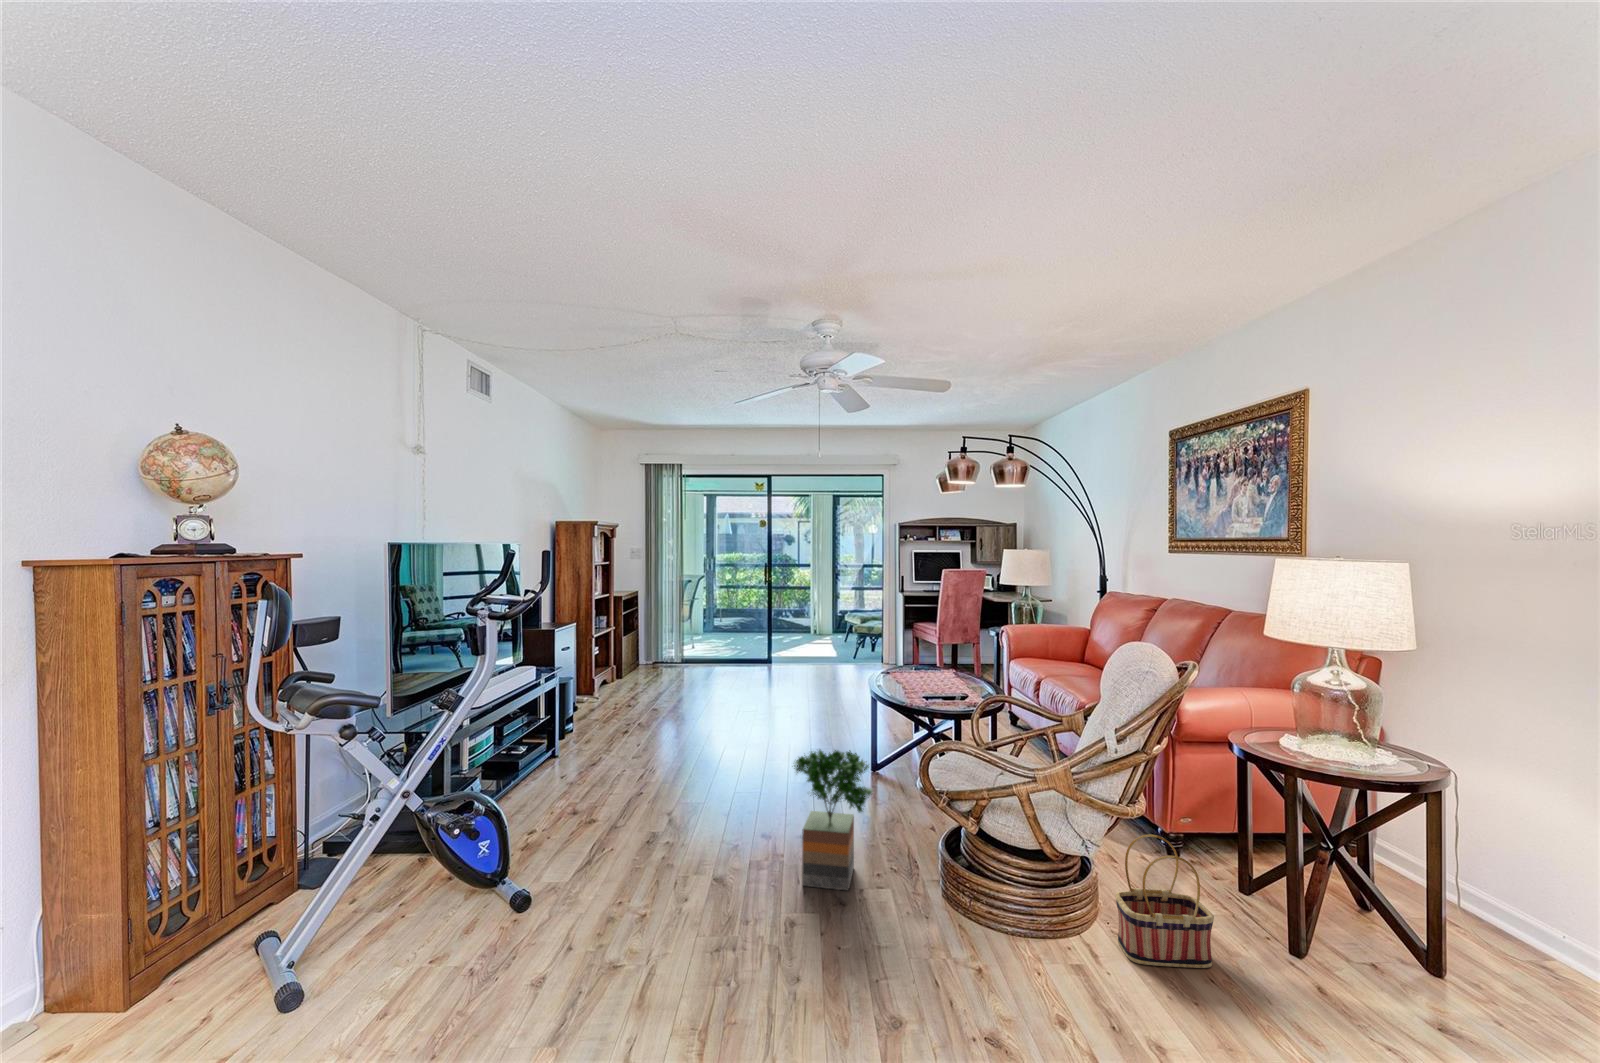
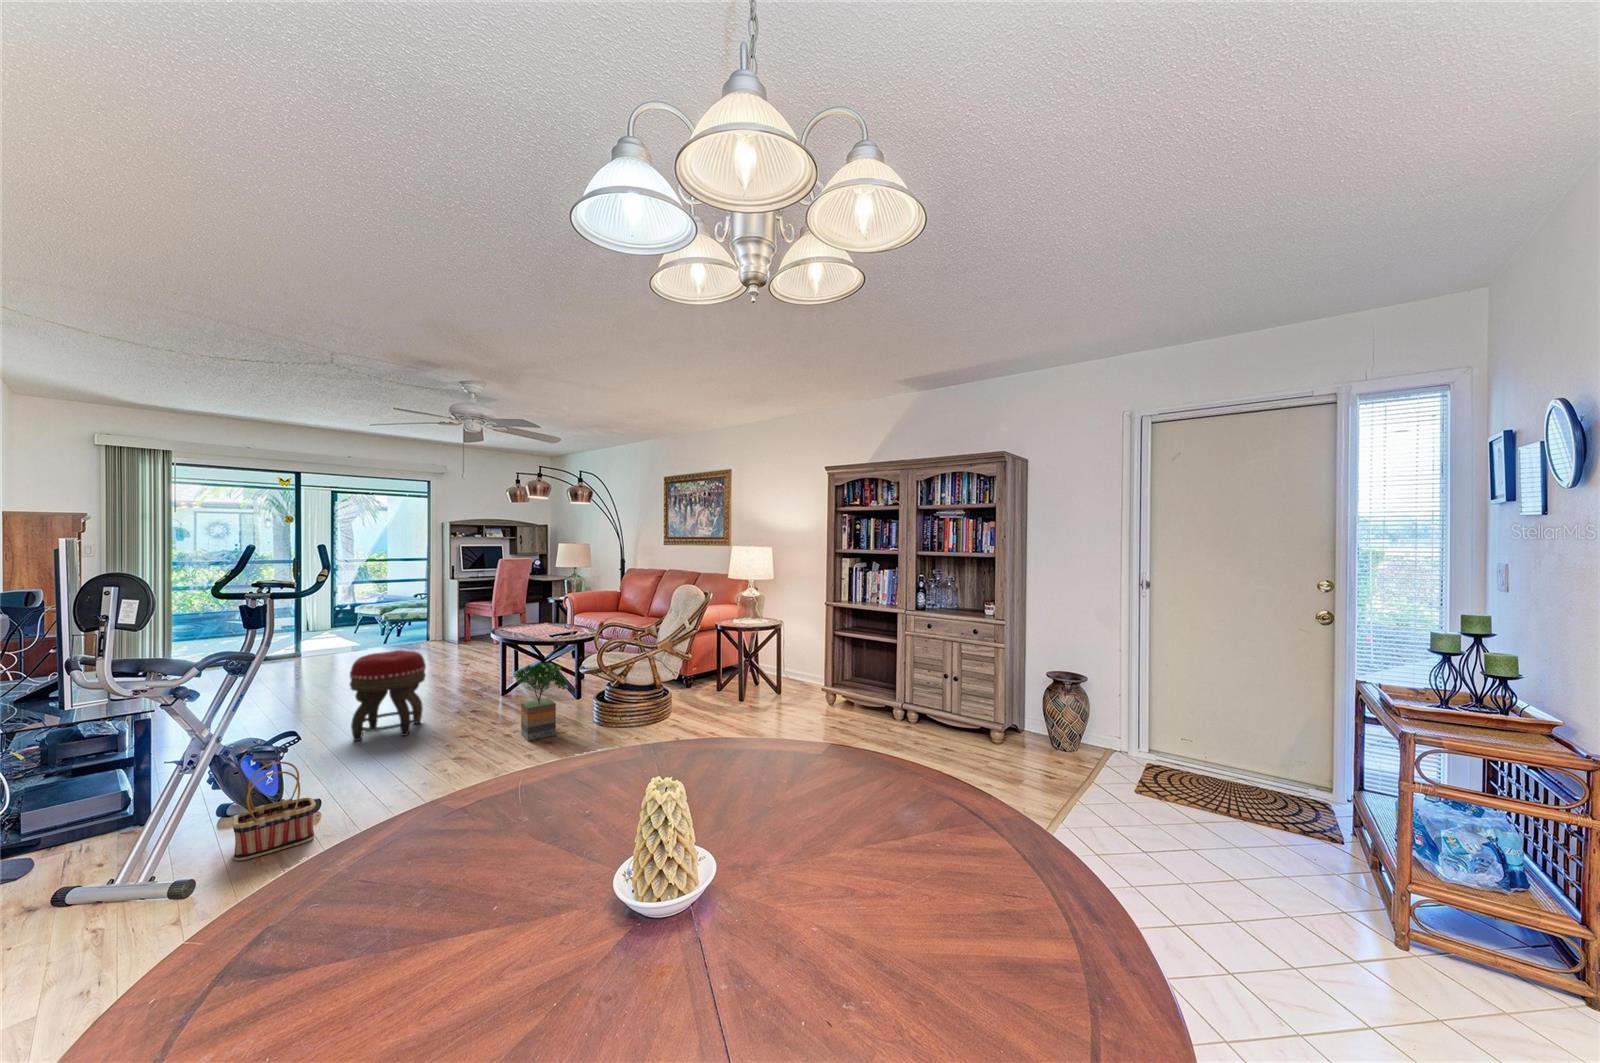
footstool: none [656,685,741,808] -> present [350,650,426,741]
basket: present [1115,835,1214,968] -> present [233,762,316,861]

